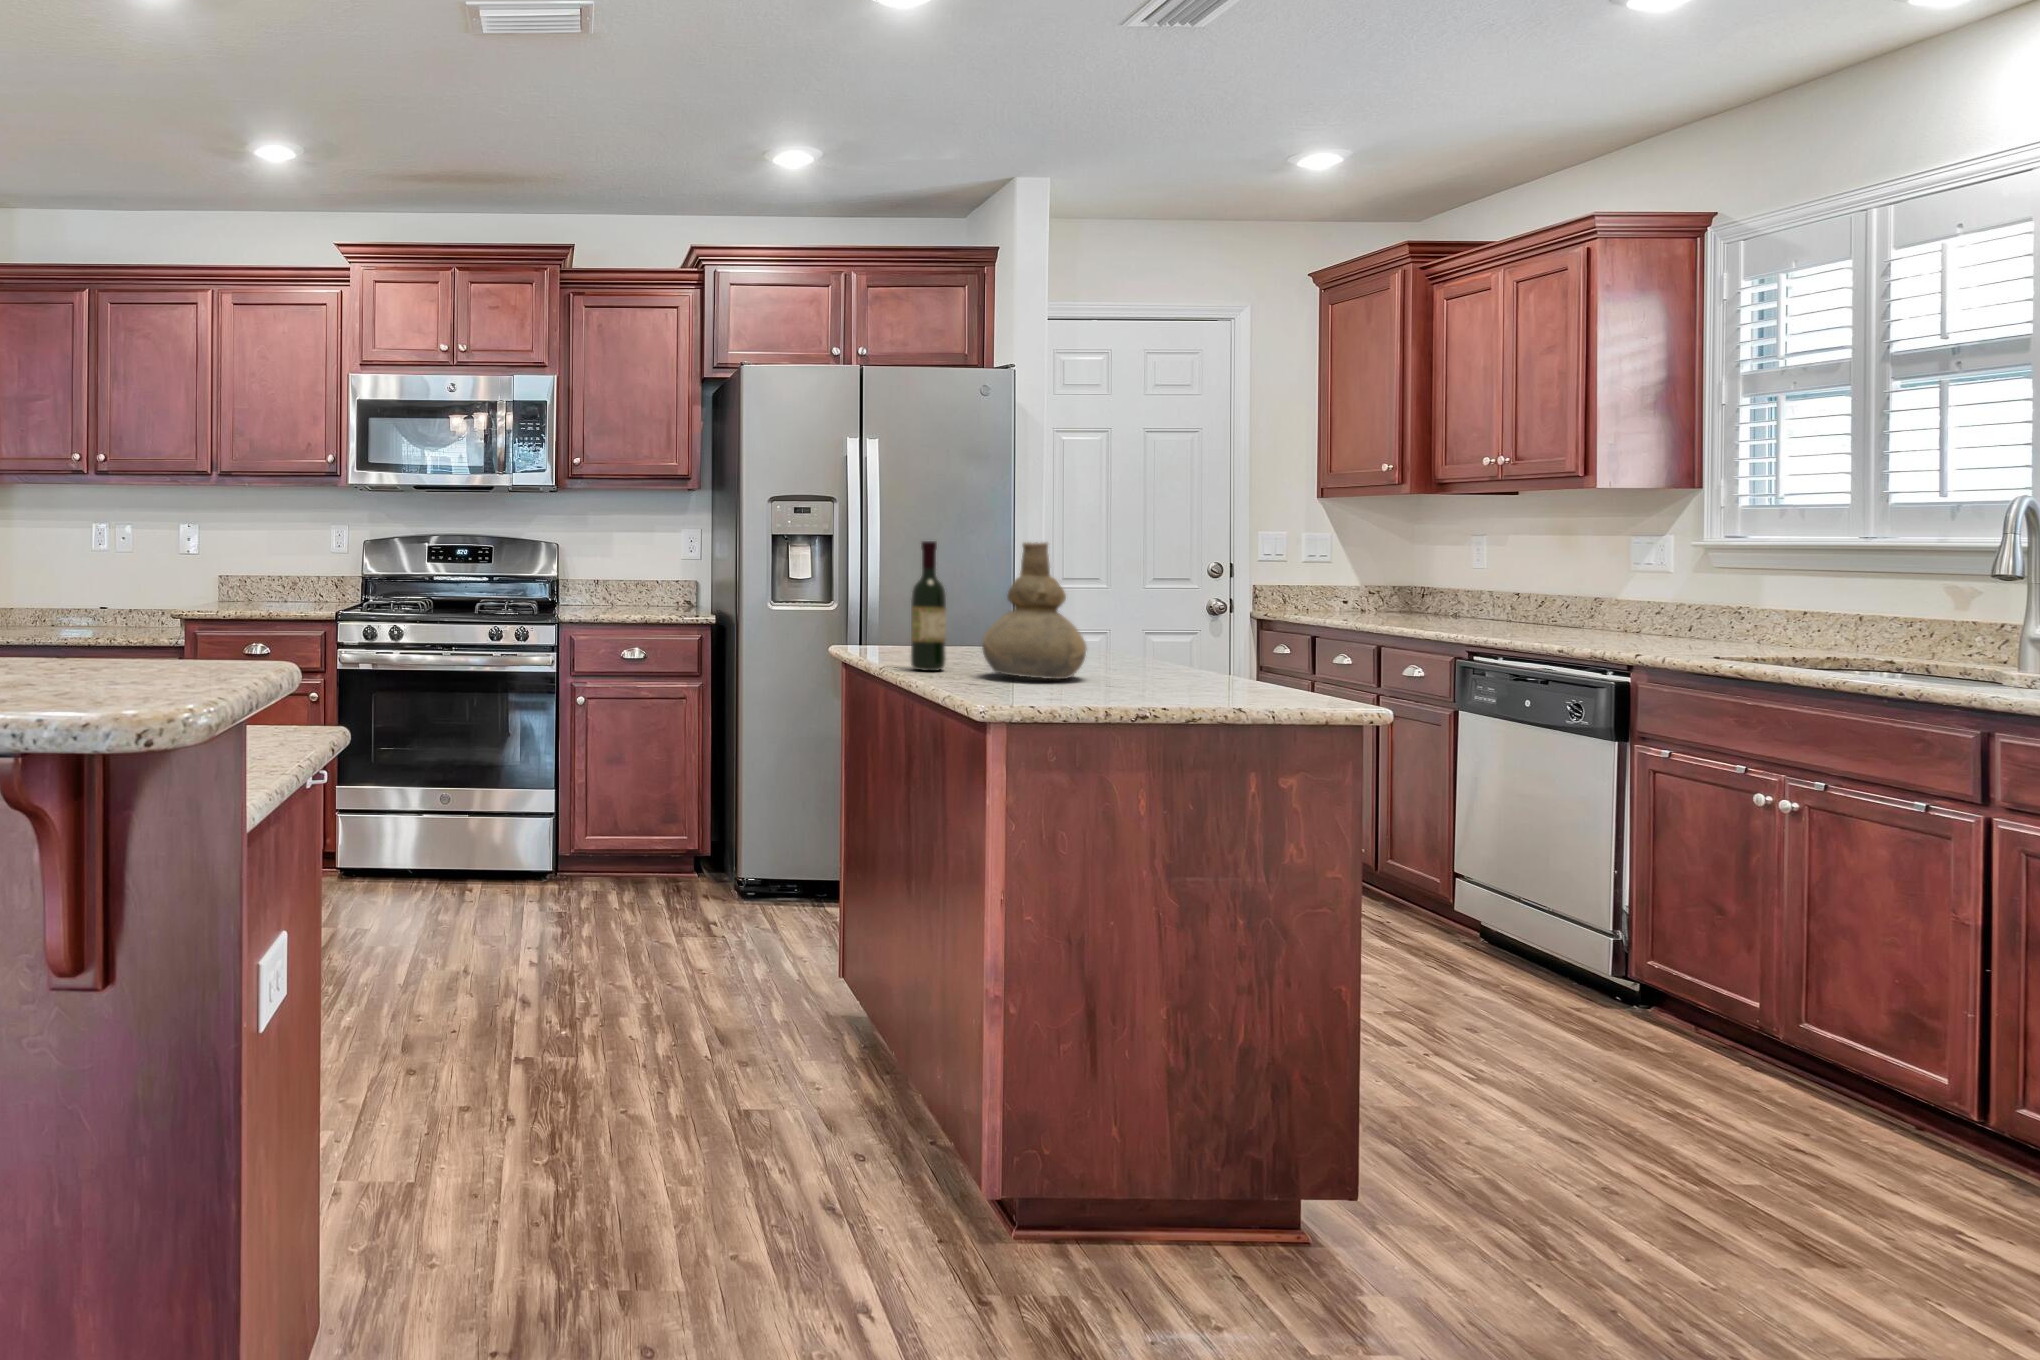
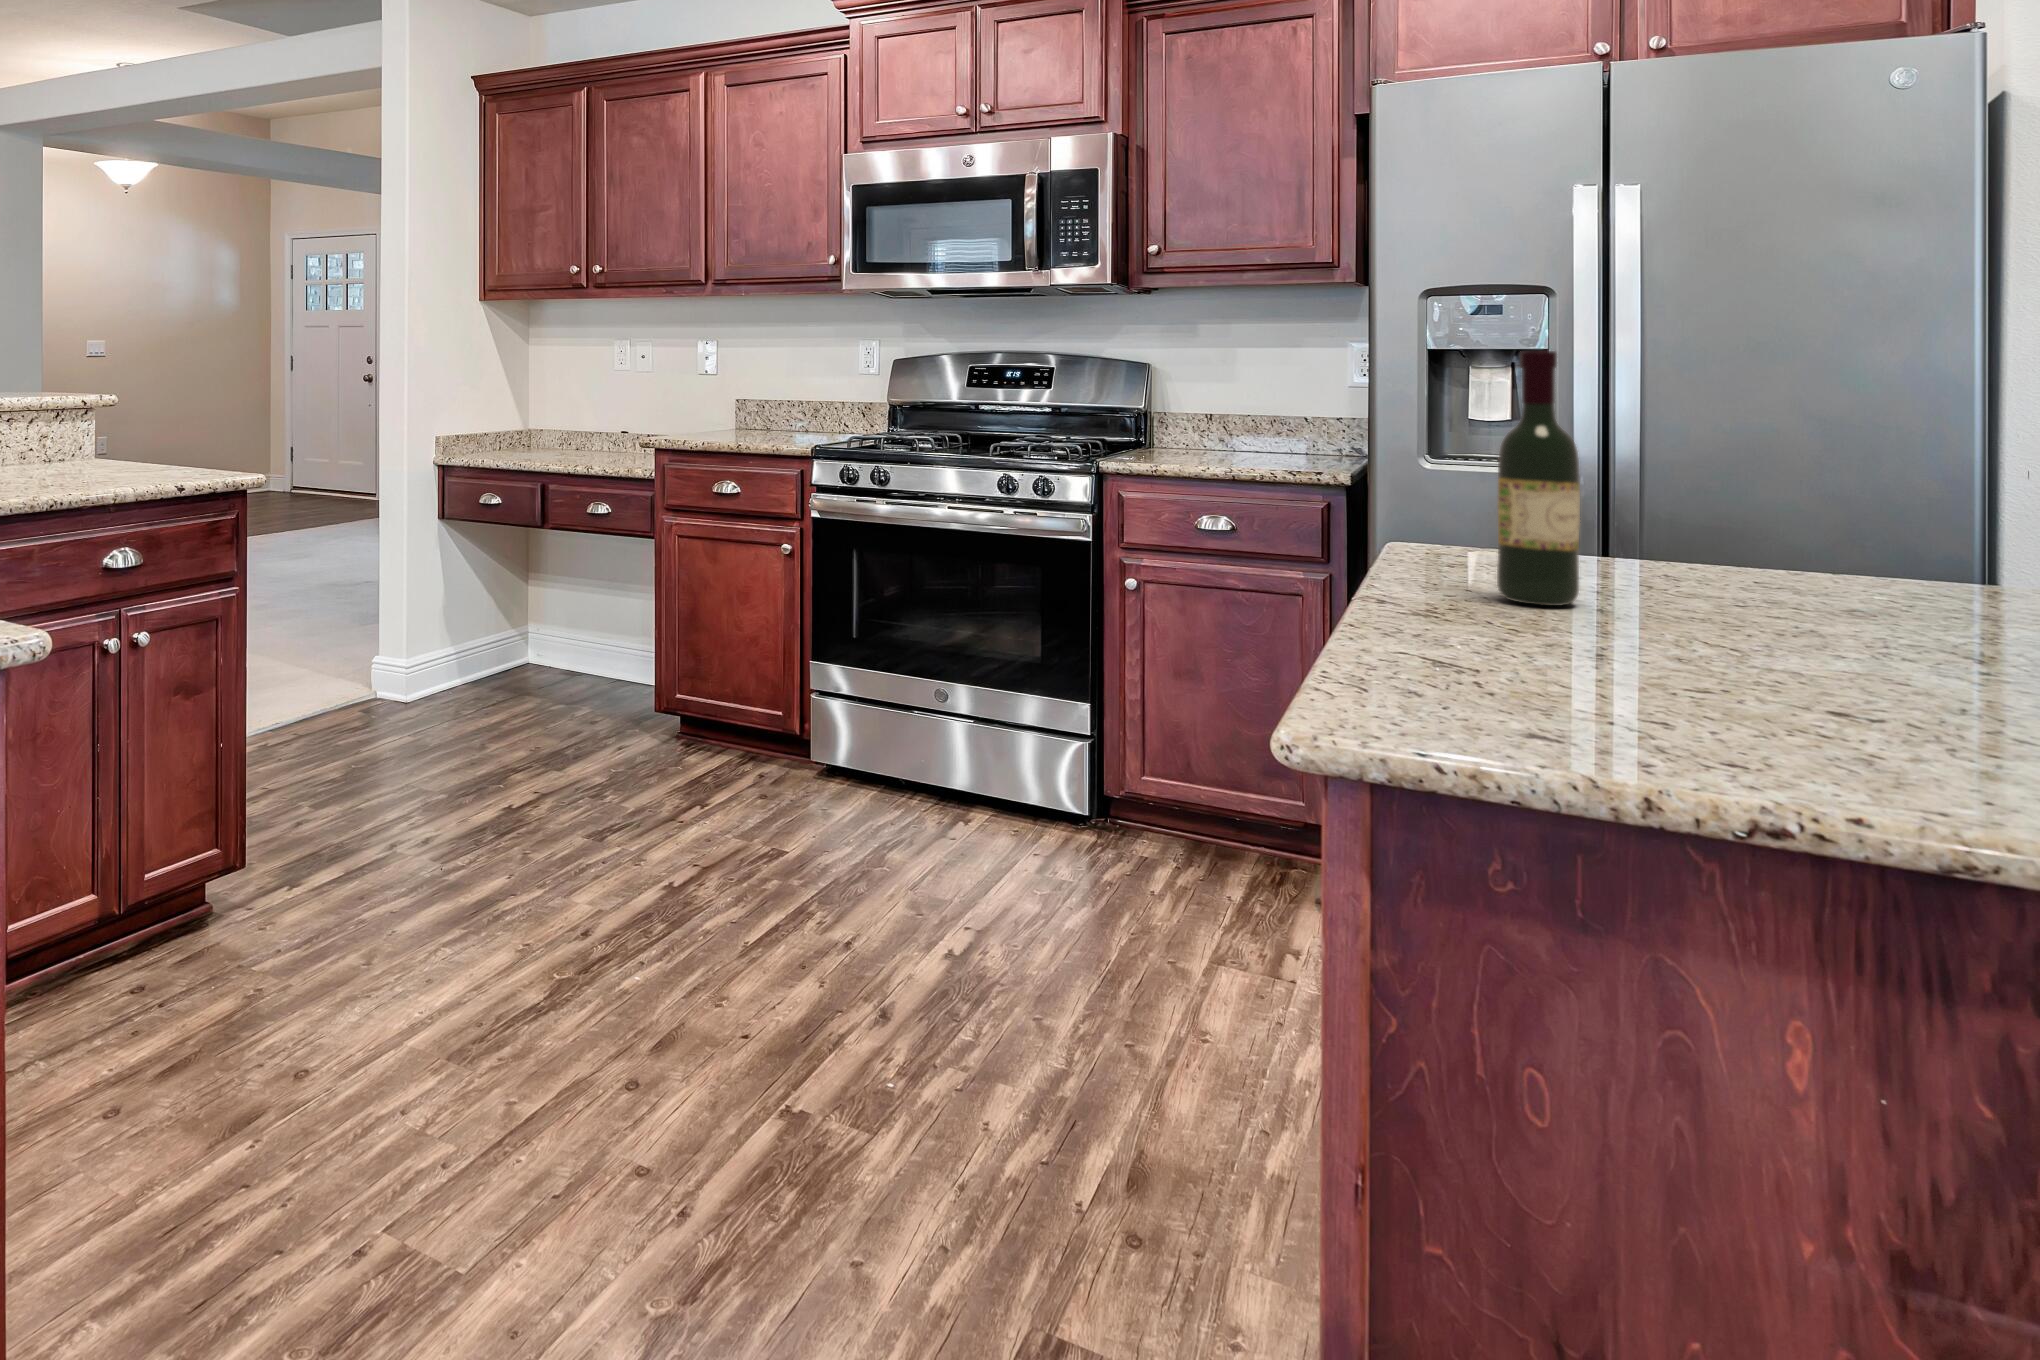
vase: present [982,542,1087,679] -> none [1637,351,1929,660]

